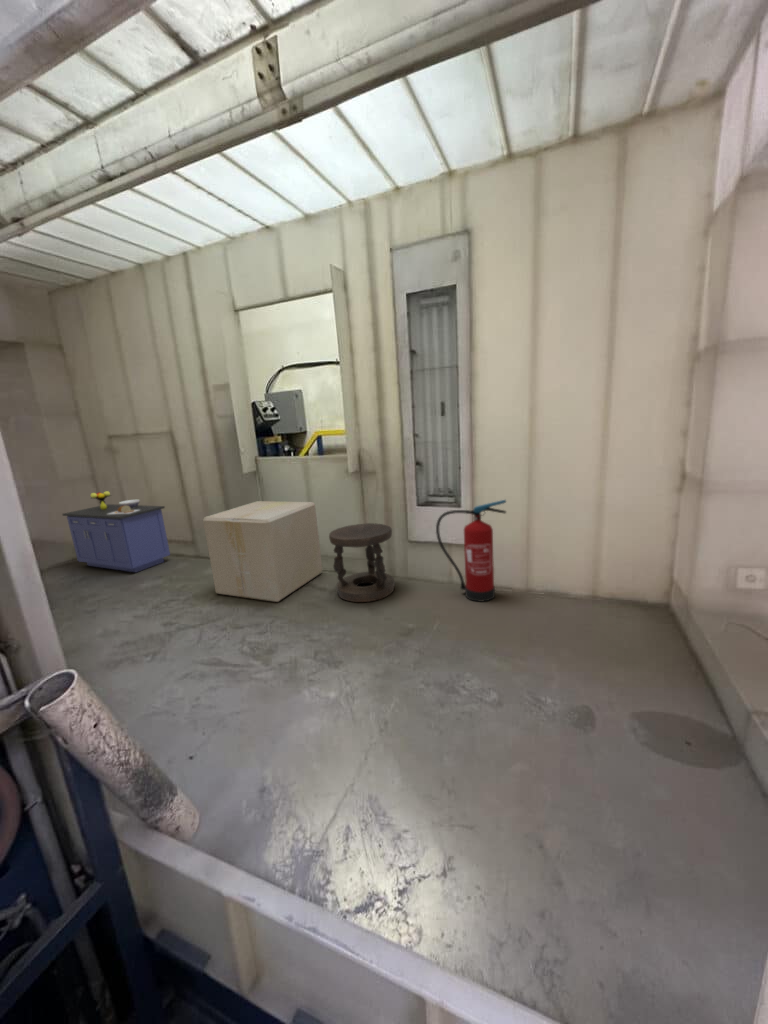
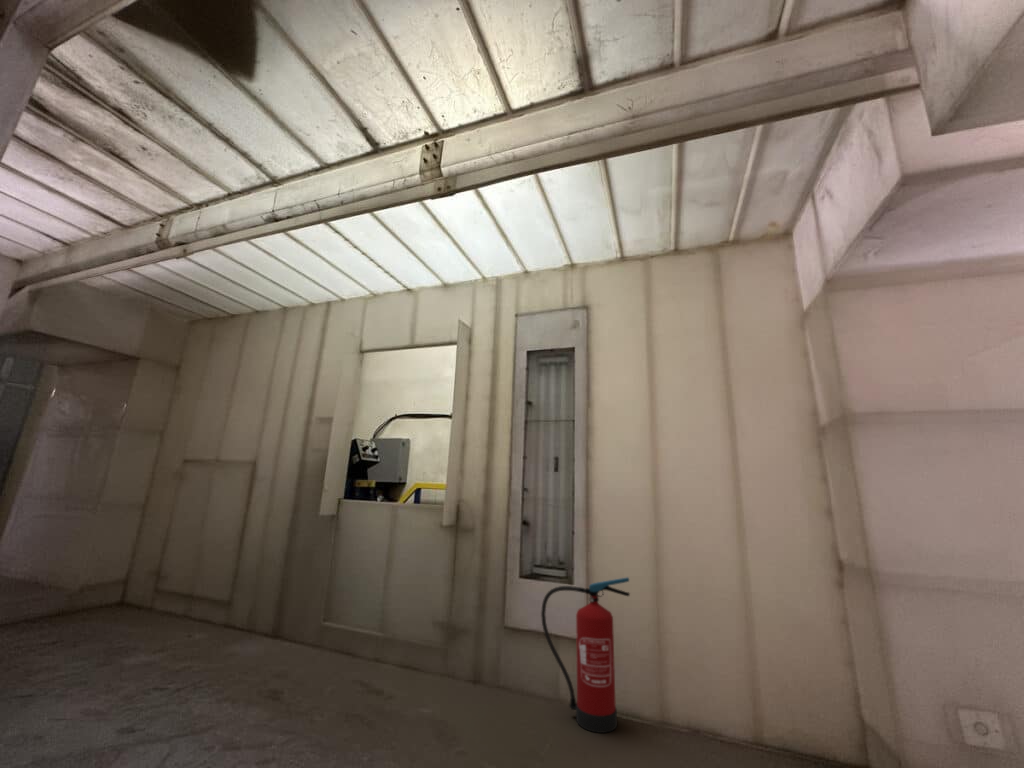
storage cabinet: present [63,491,170,572] -> none [66,523,212,639]
cardboard box: present [203,501,322,602] -> none [229,553,396,706]
stool: present [329,523,395,602] -> none [399,596,485,717]

